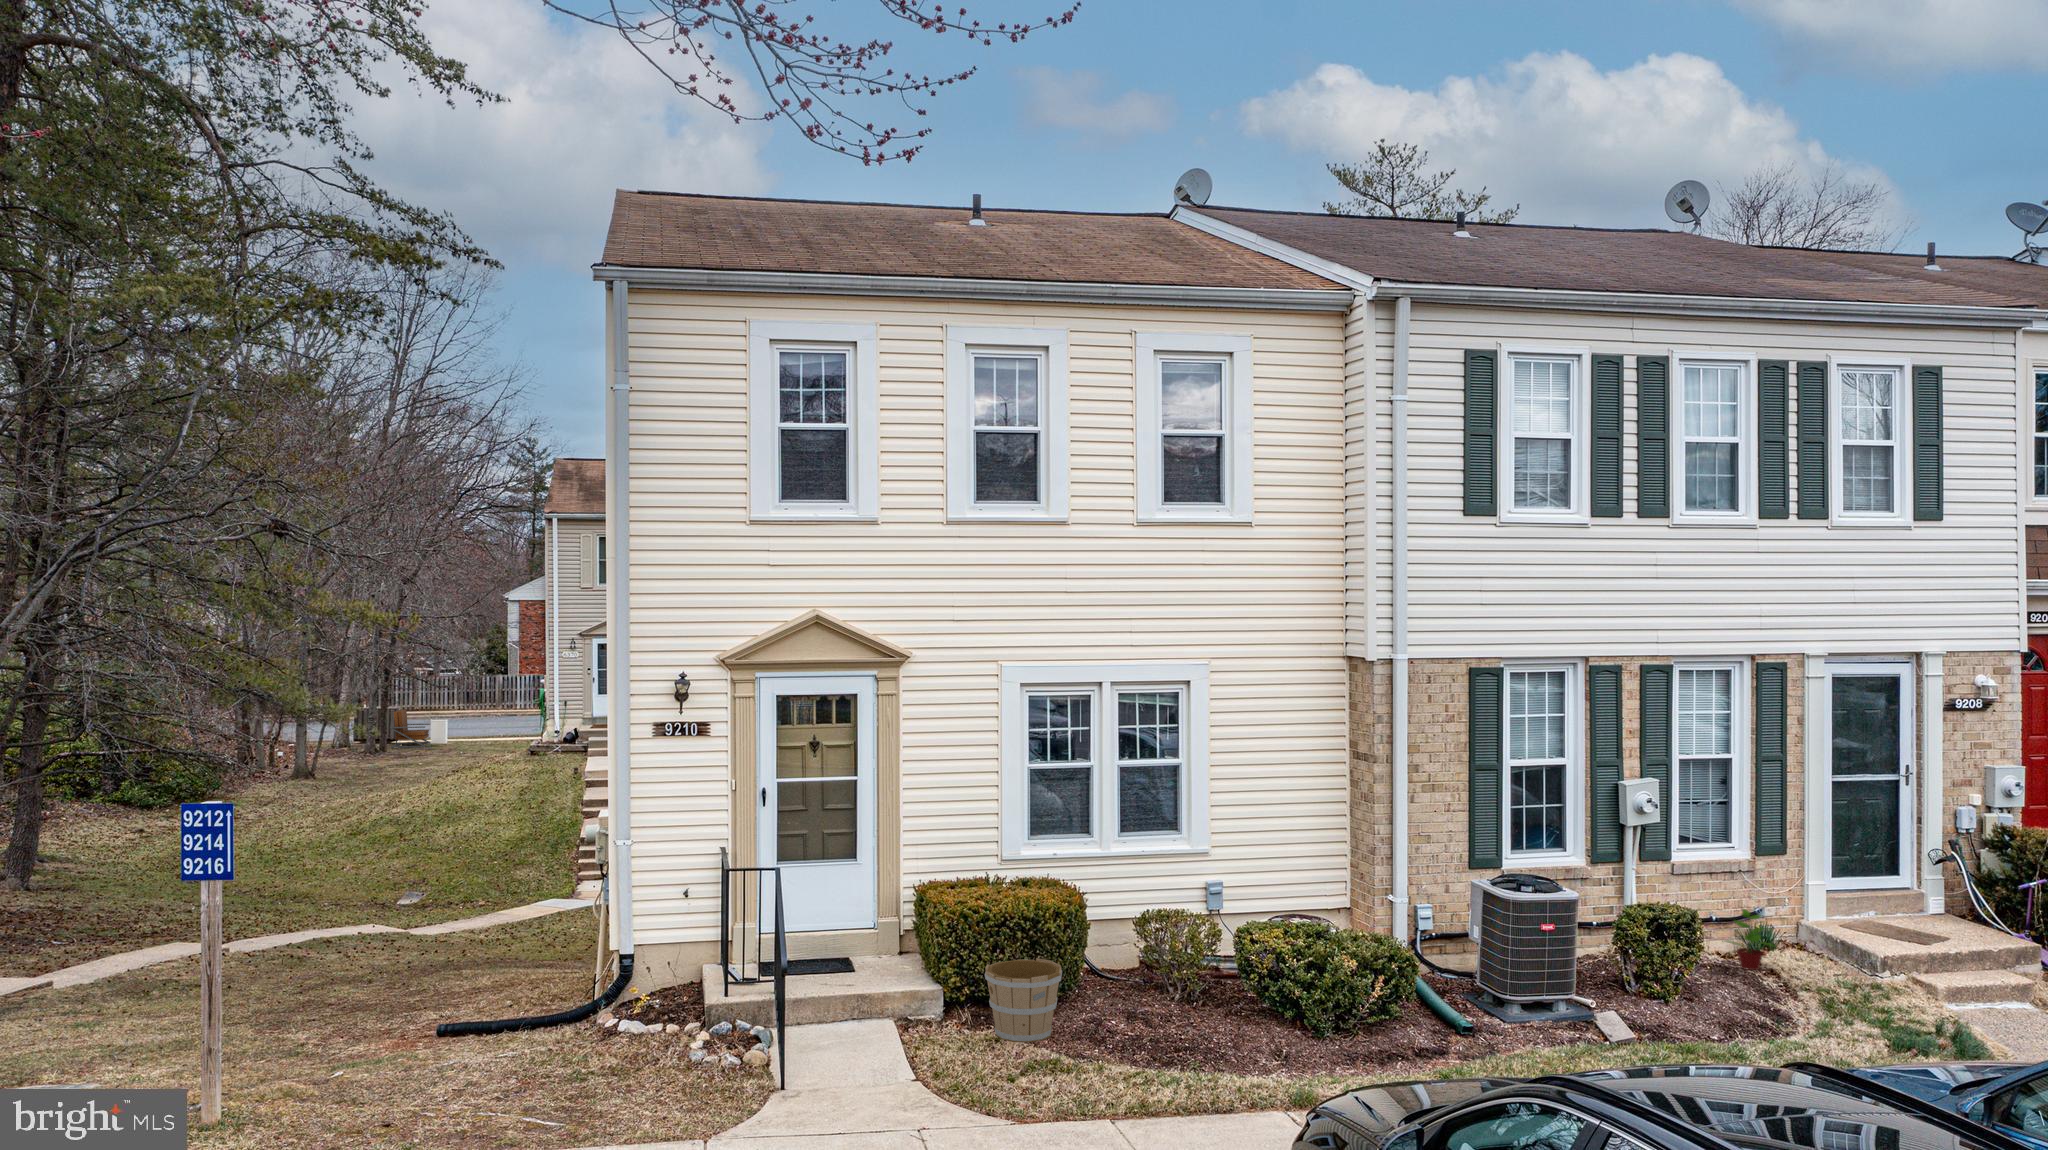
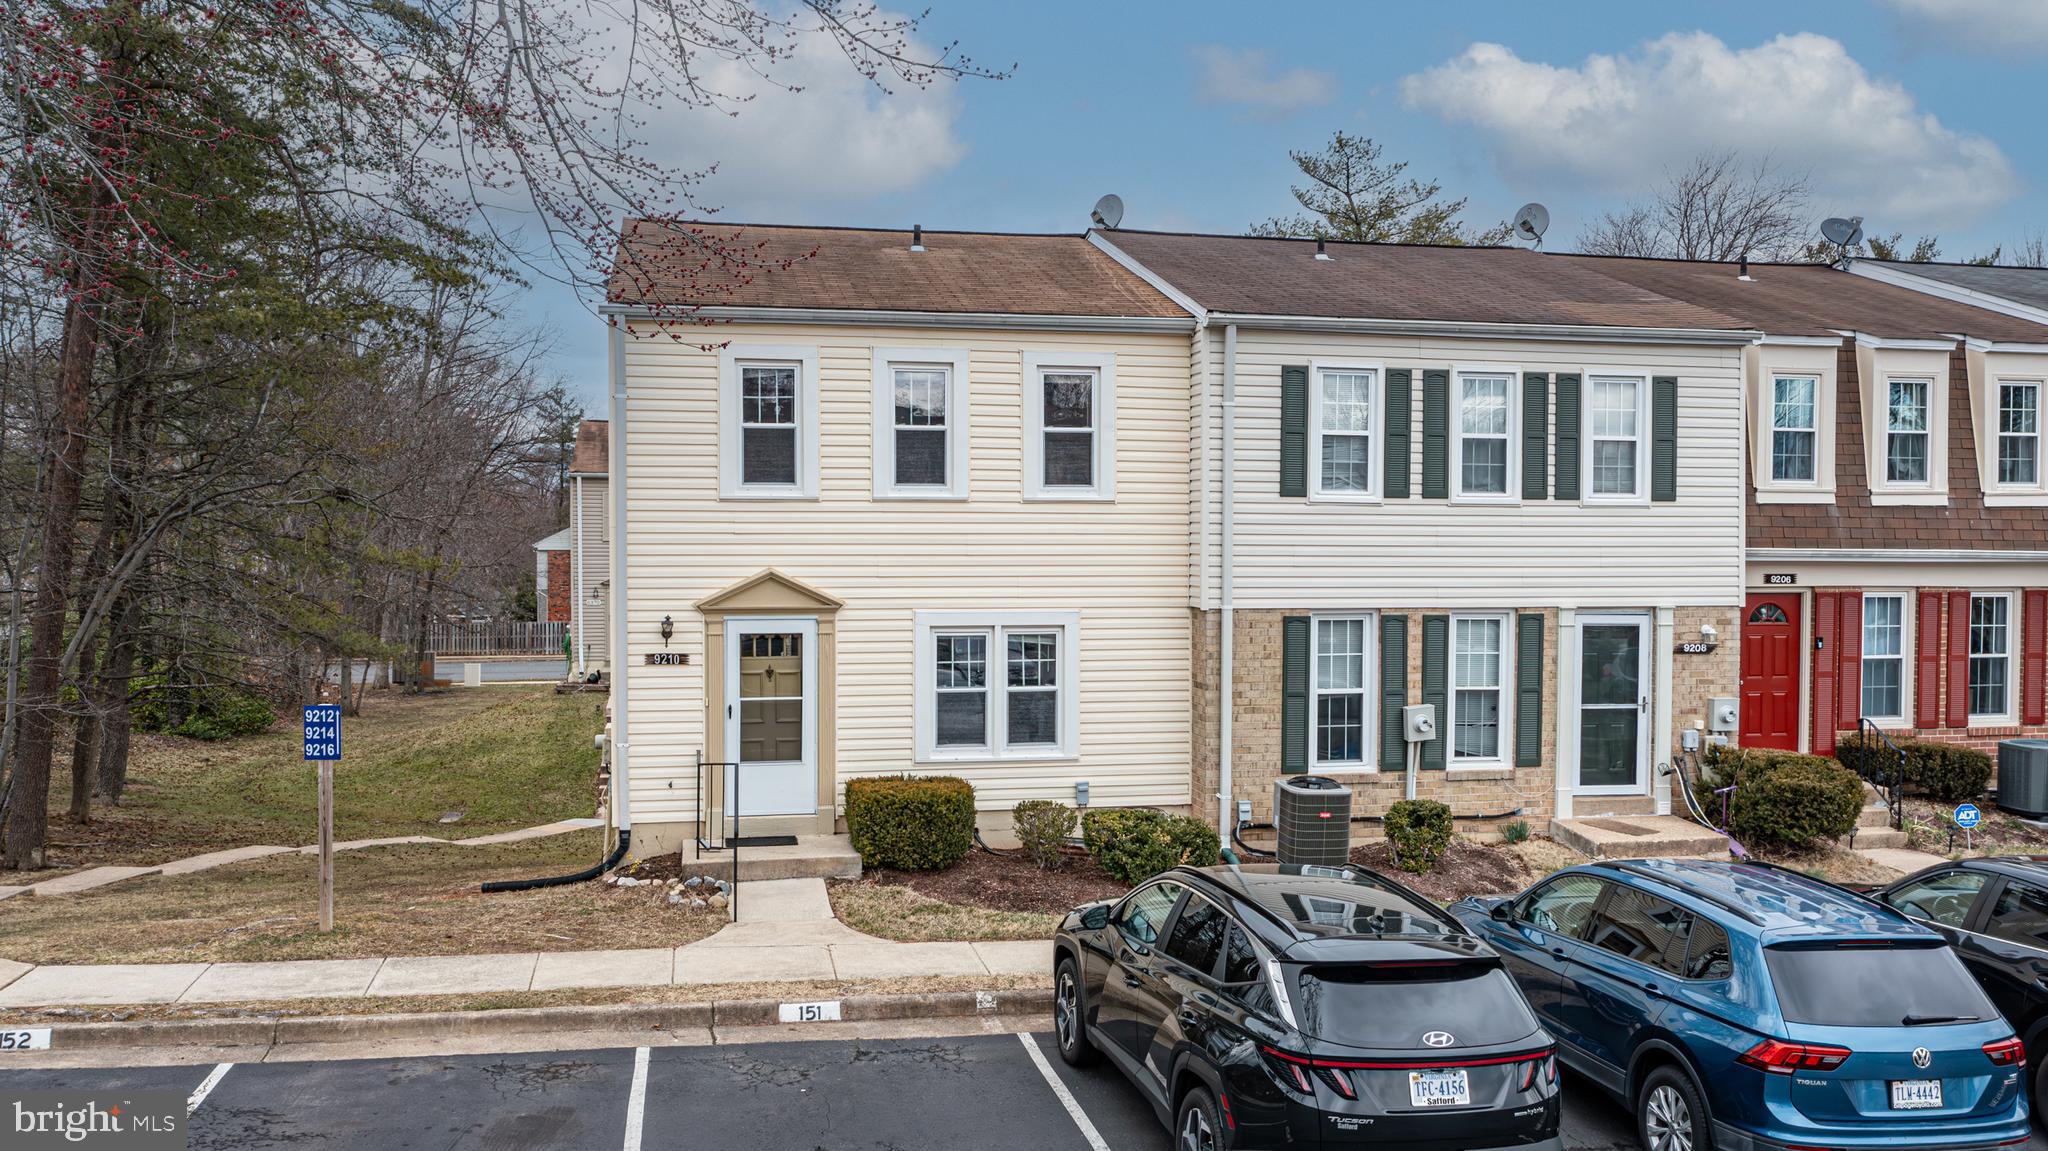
potted plant: present [1726,909,1773,970] -> none [1484,806,1523,854]
wooden bucket: present [985,958,1062,1042] -> none [891,834,950,894]

